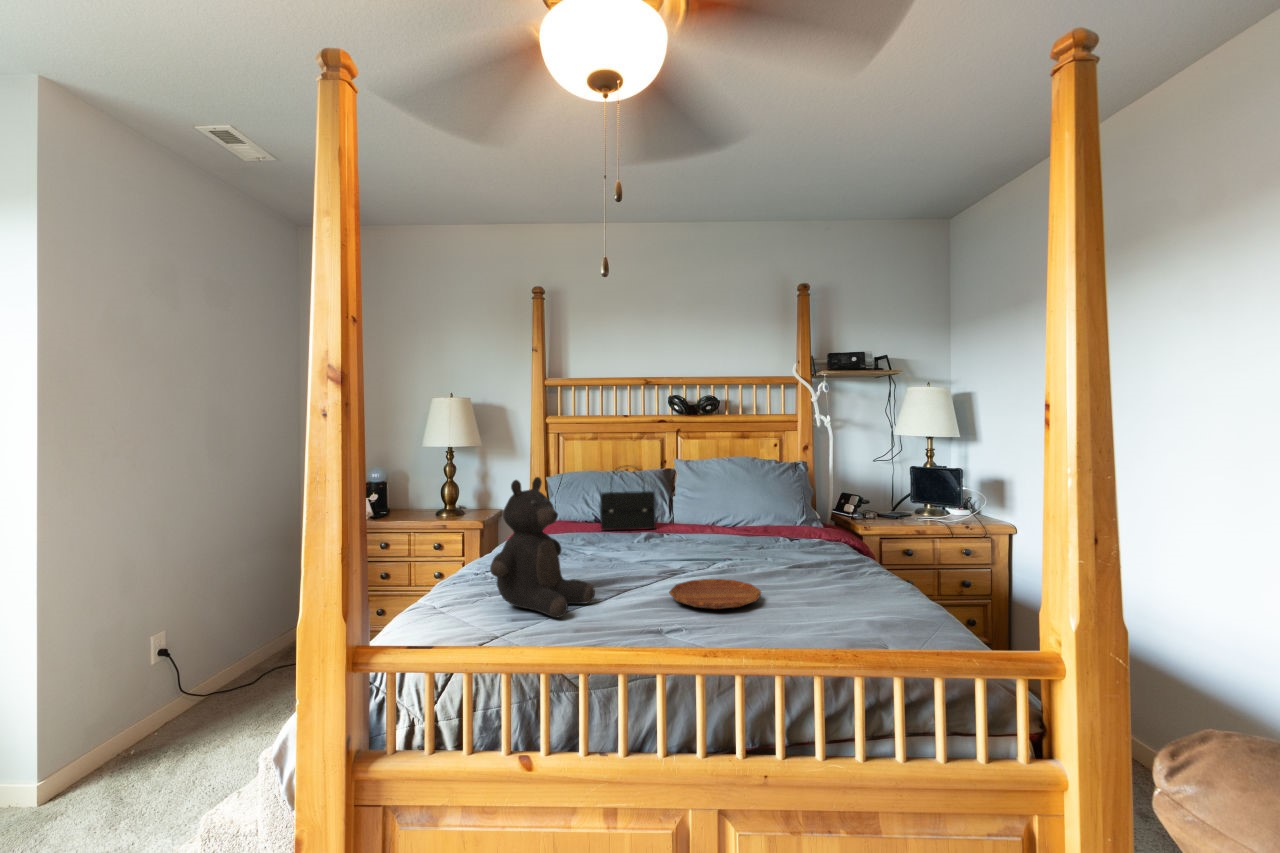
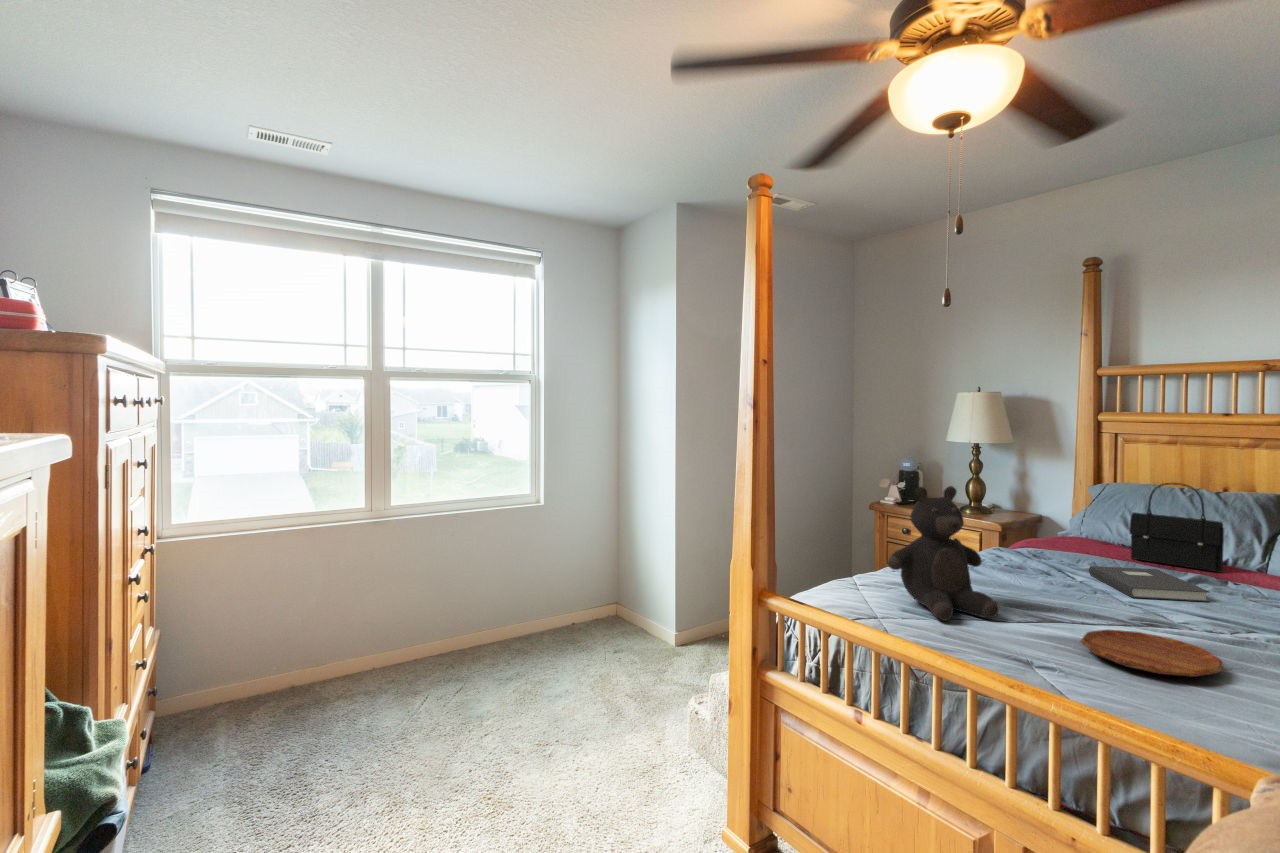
book: none [595,534,679,558] -> present [1089,566,1209,602]

